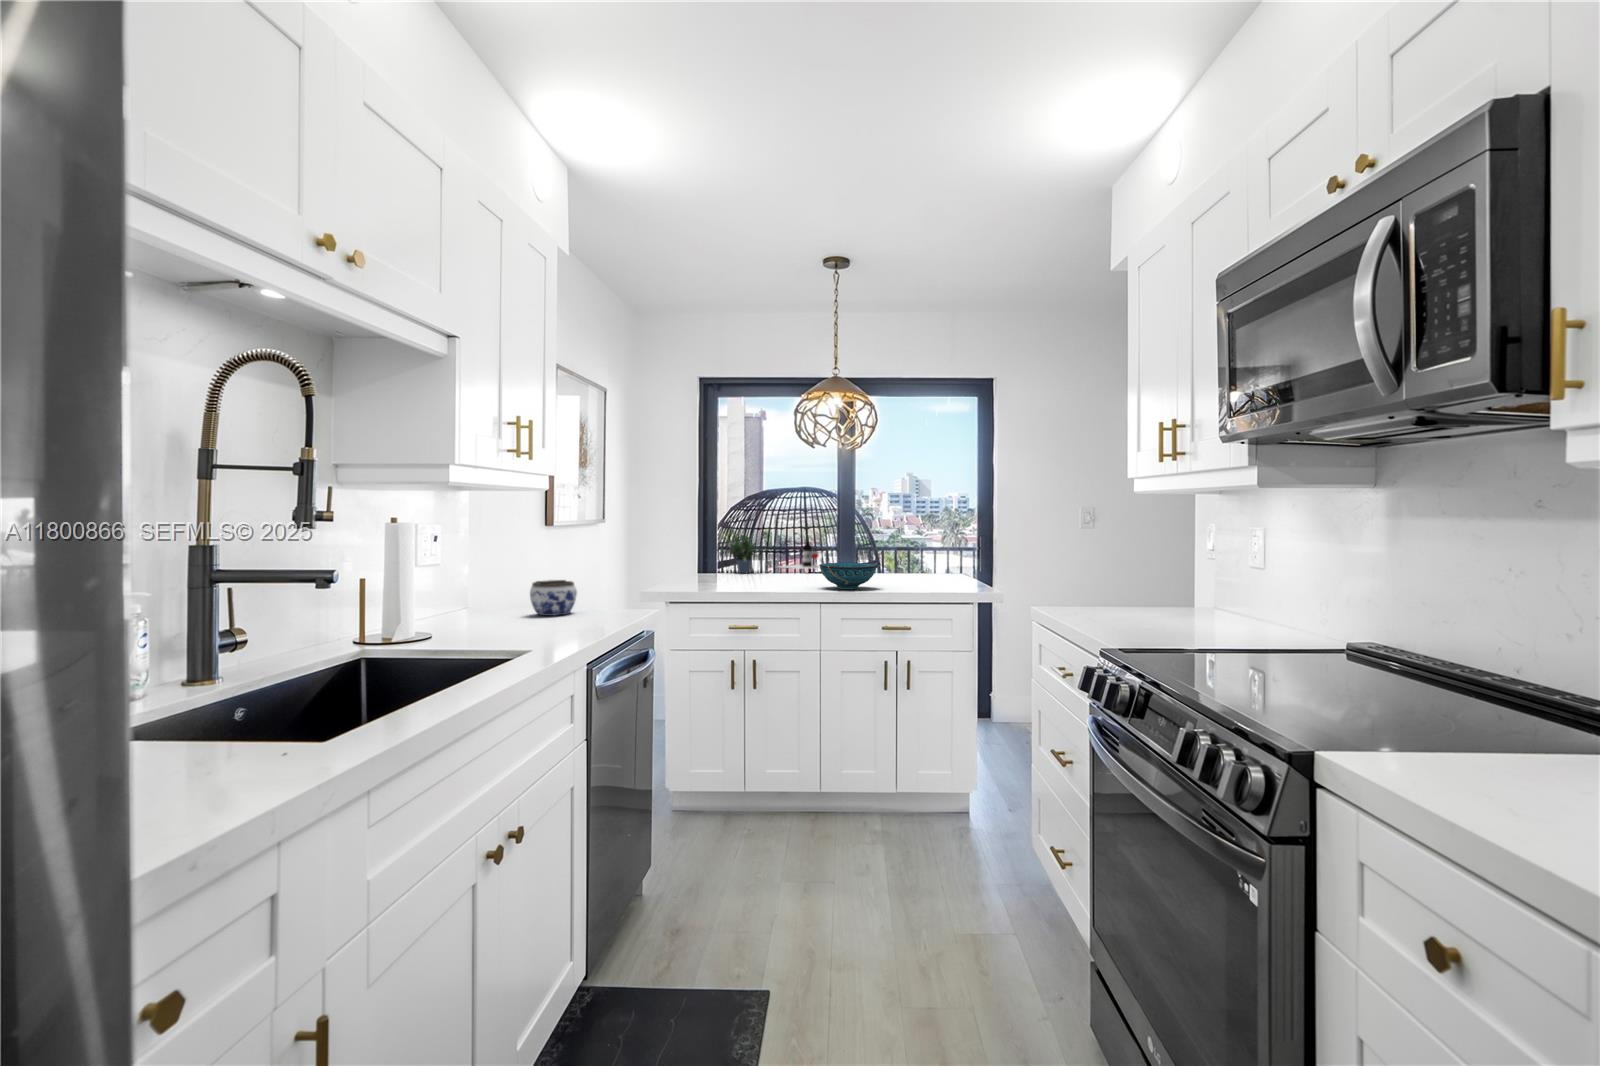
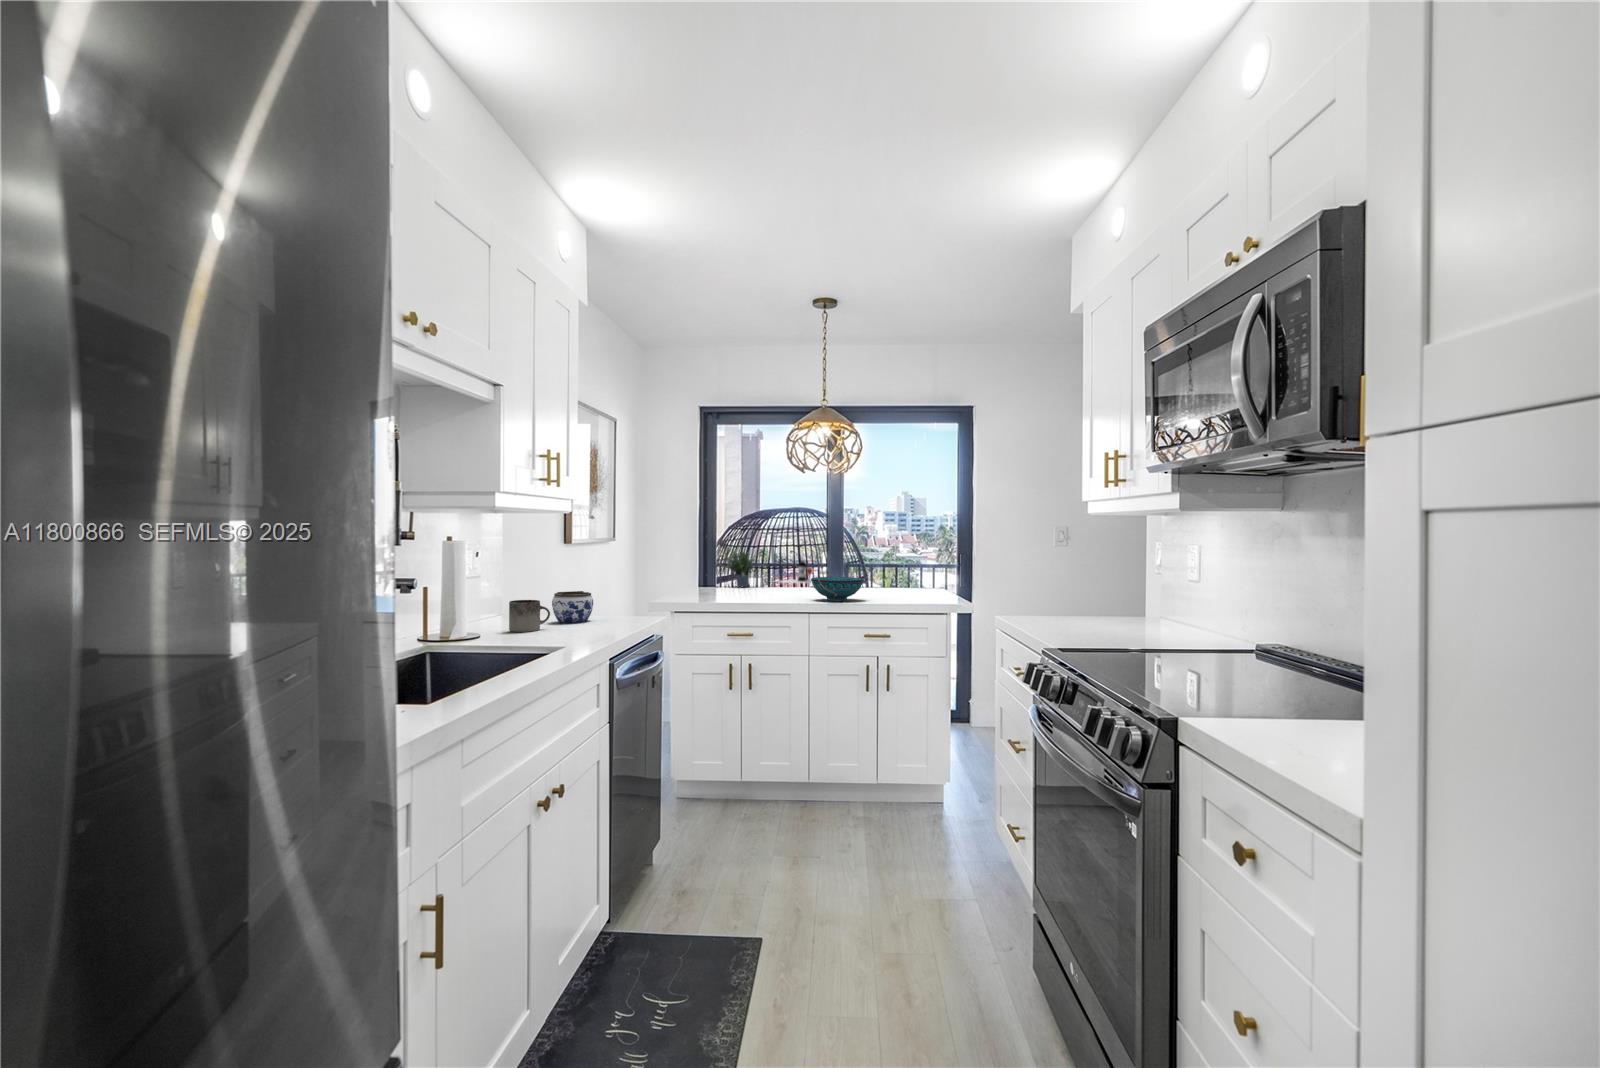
mug: none [478,590,526,627] -> present [509,600,550,632]

